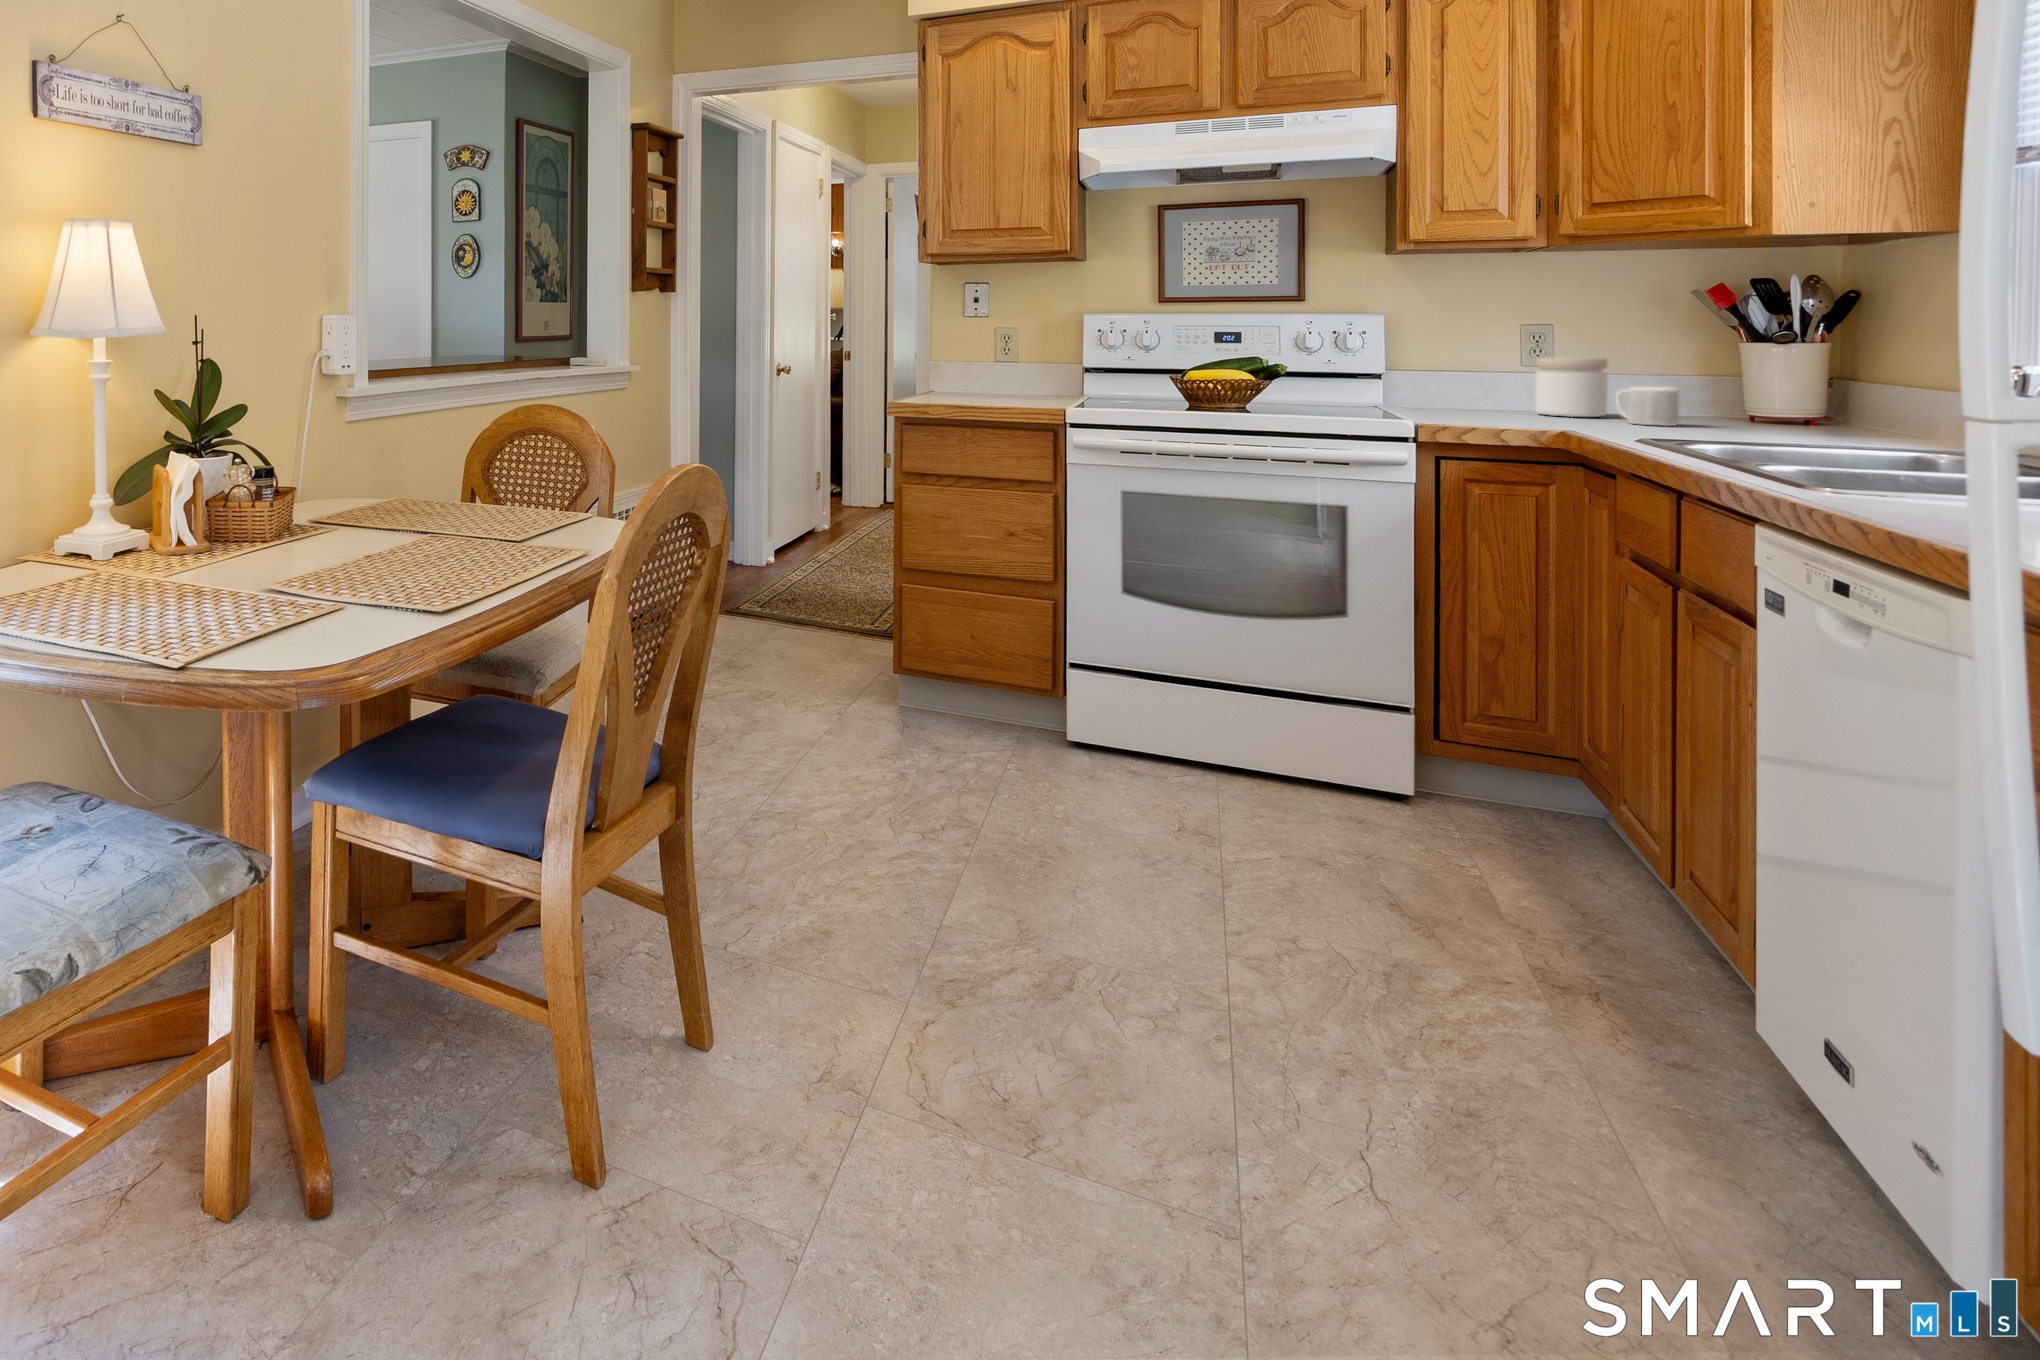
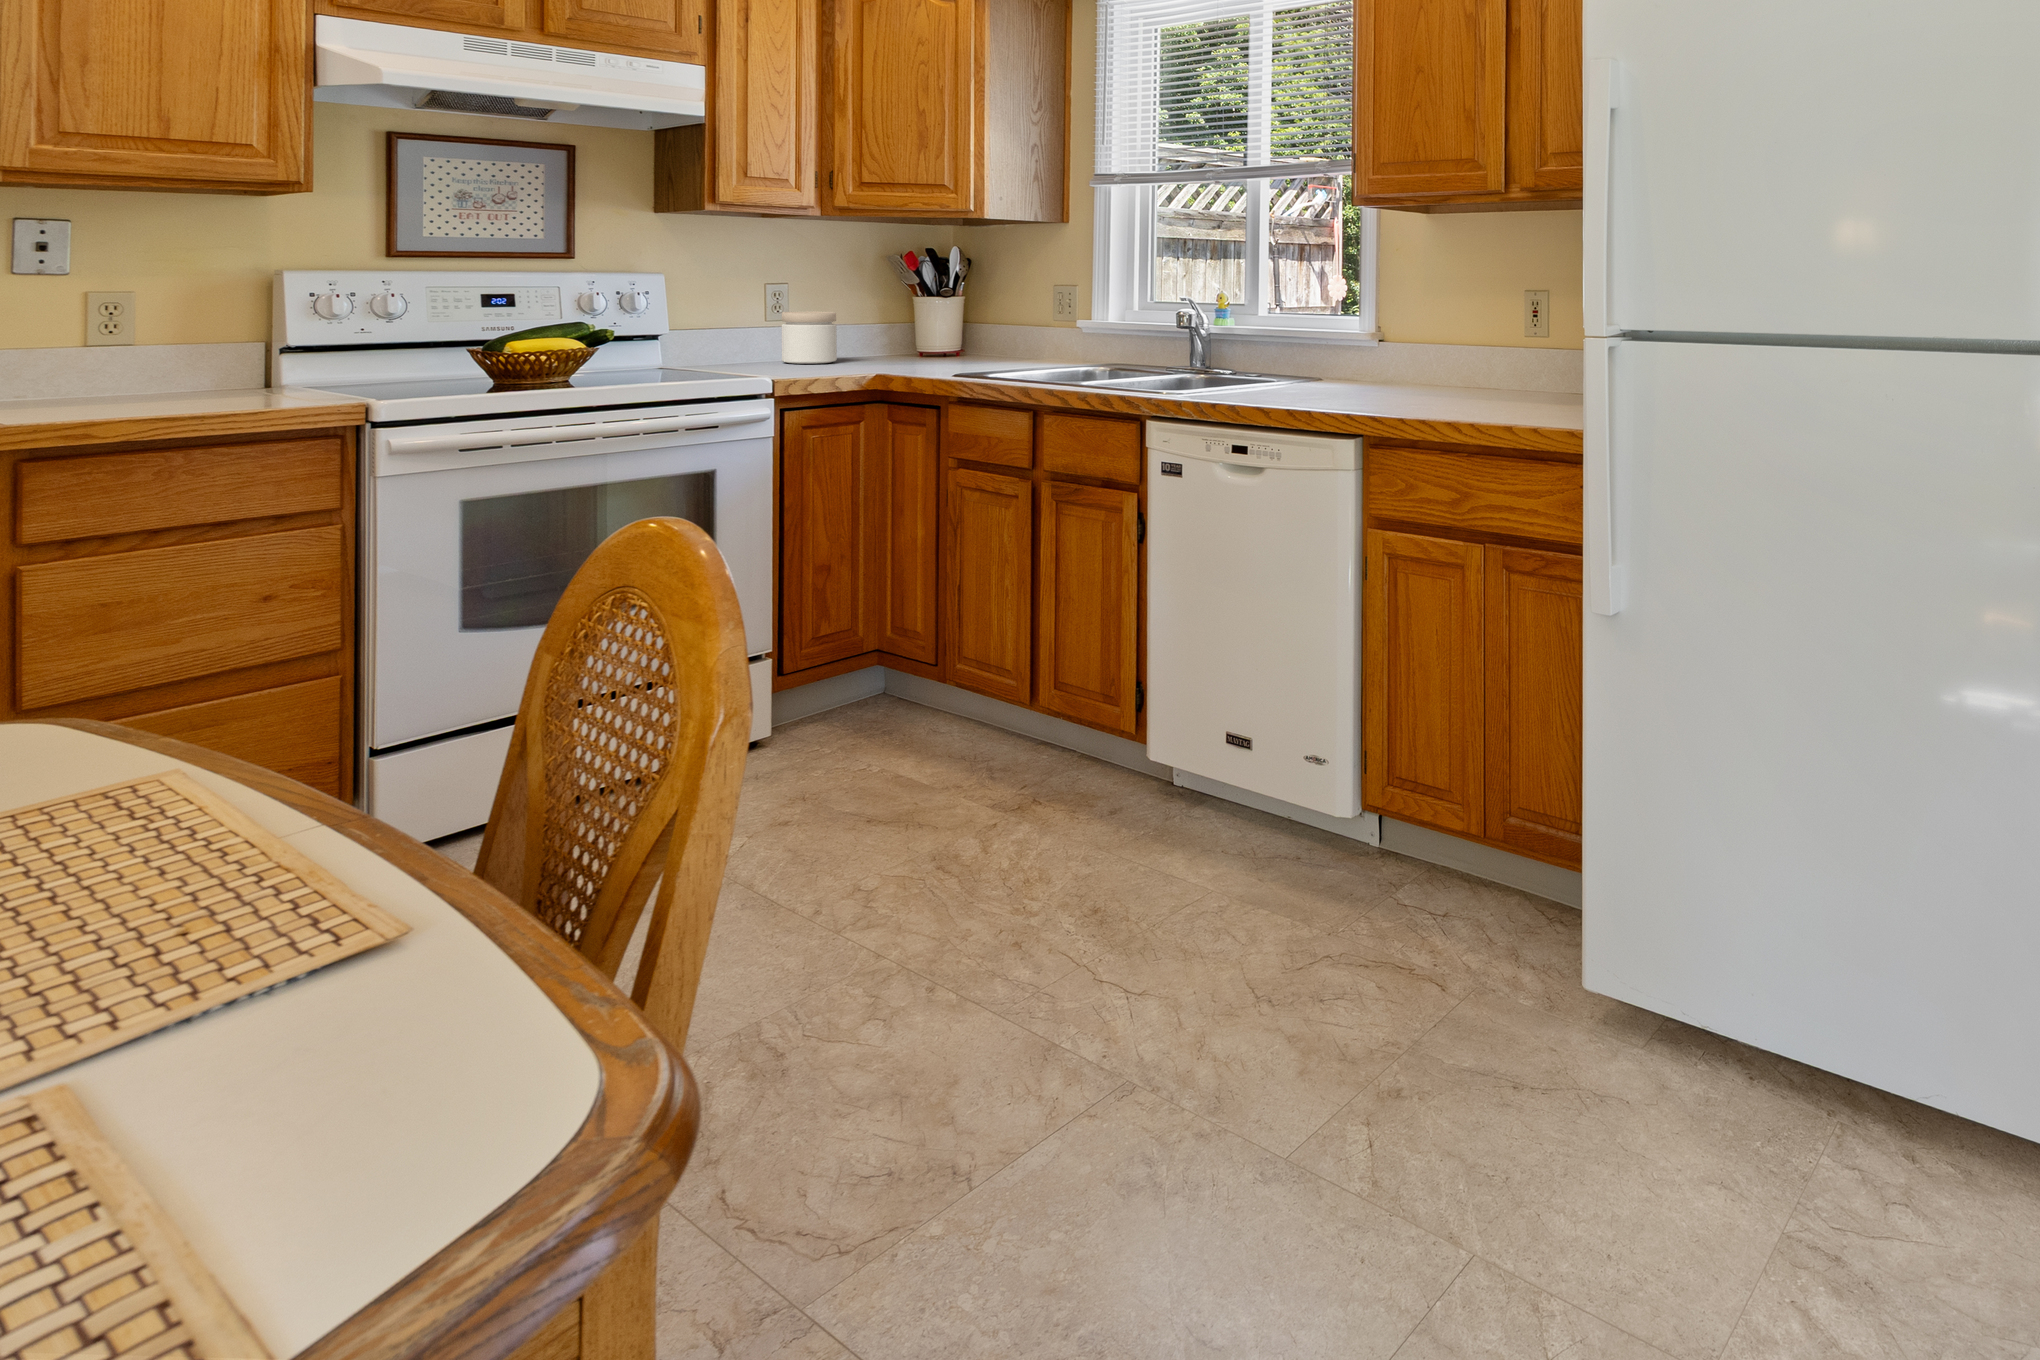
mug: present [1616,387,1679,426] -> none [859,335,904,366]

